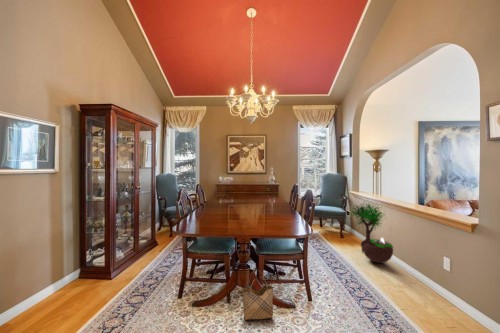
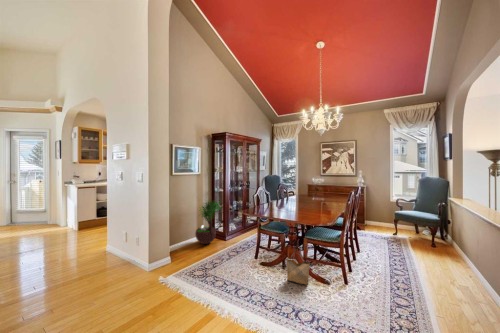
potted tree: present [351,204,393,263] -> present [196,202,219,244]

